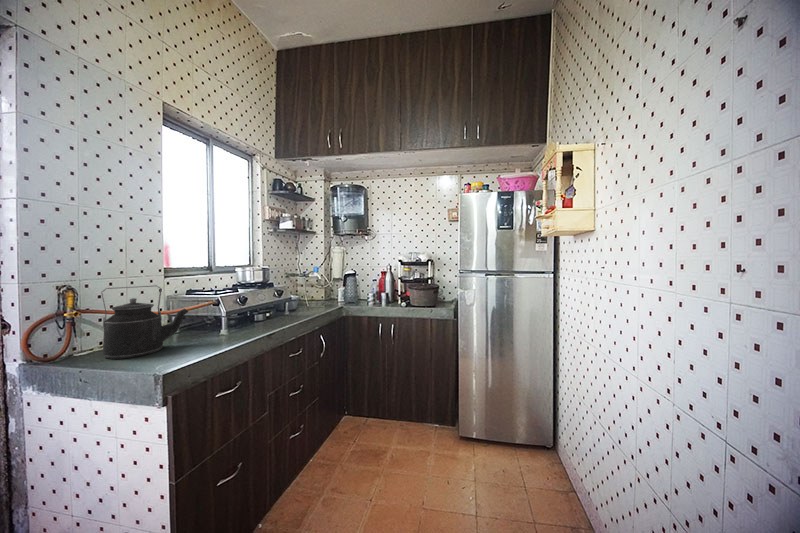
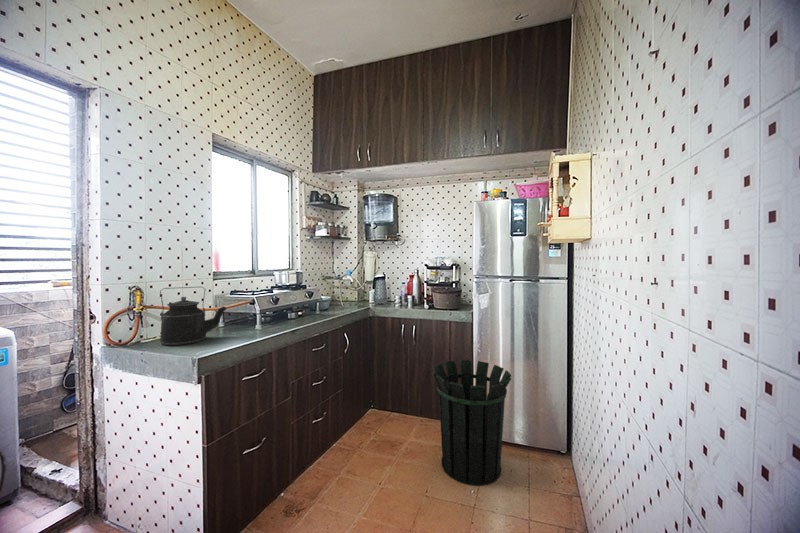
waste bin: none [417,357,497,485] -> present [433,360,511,486]

